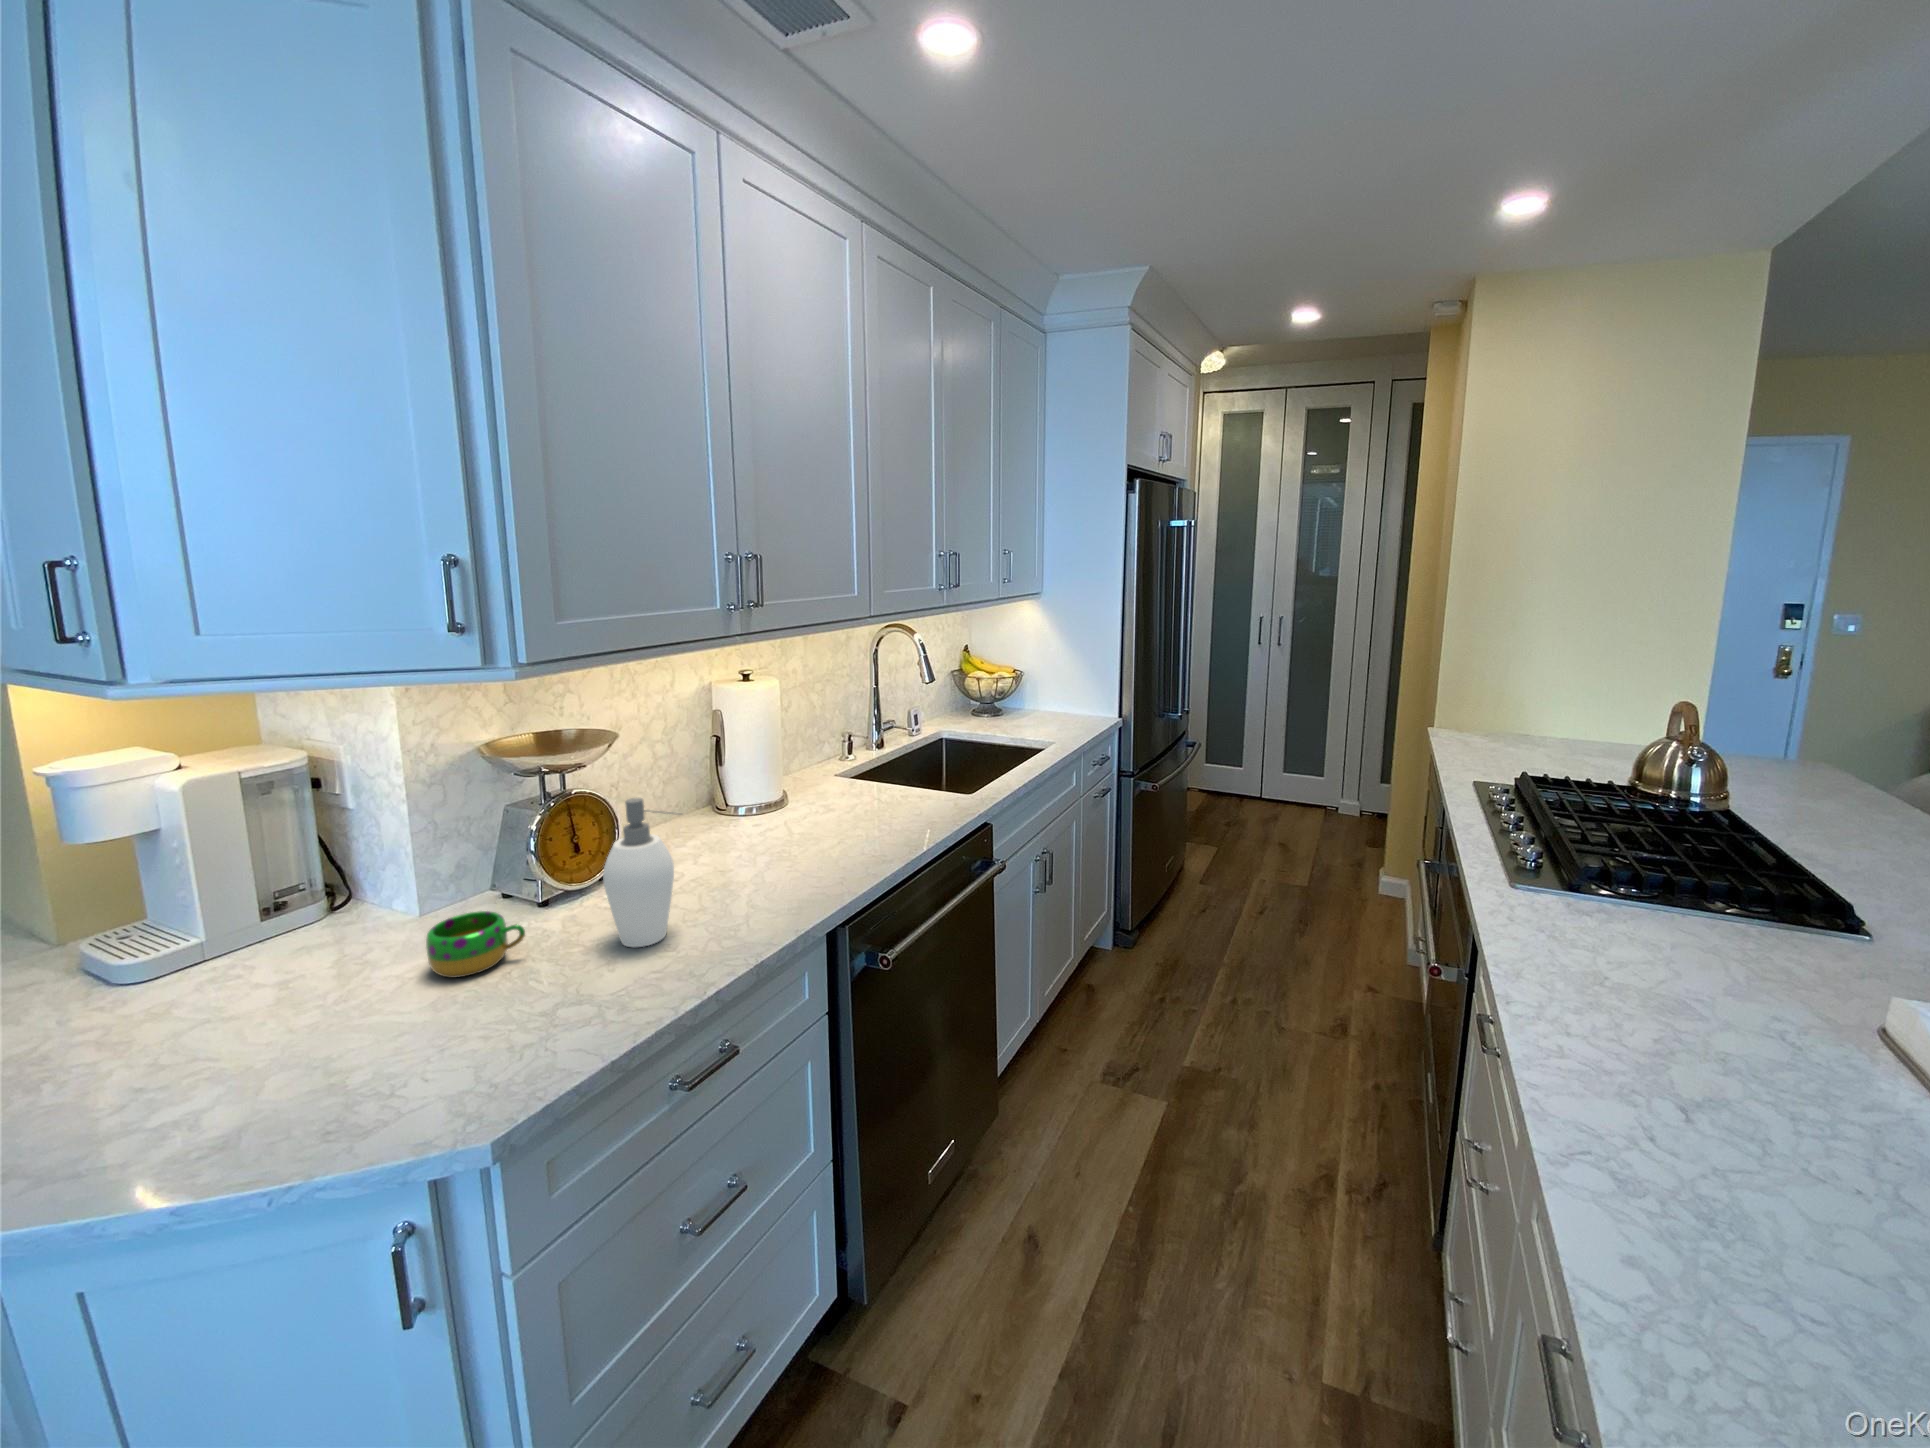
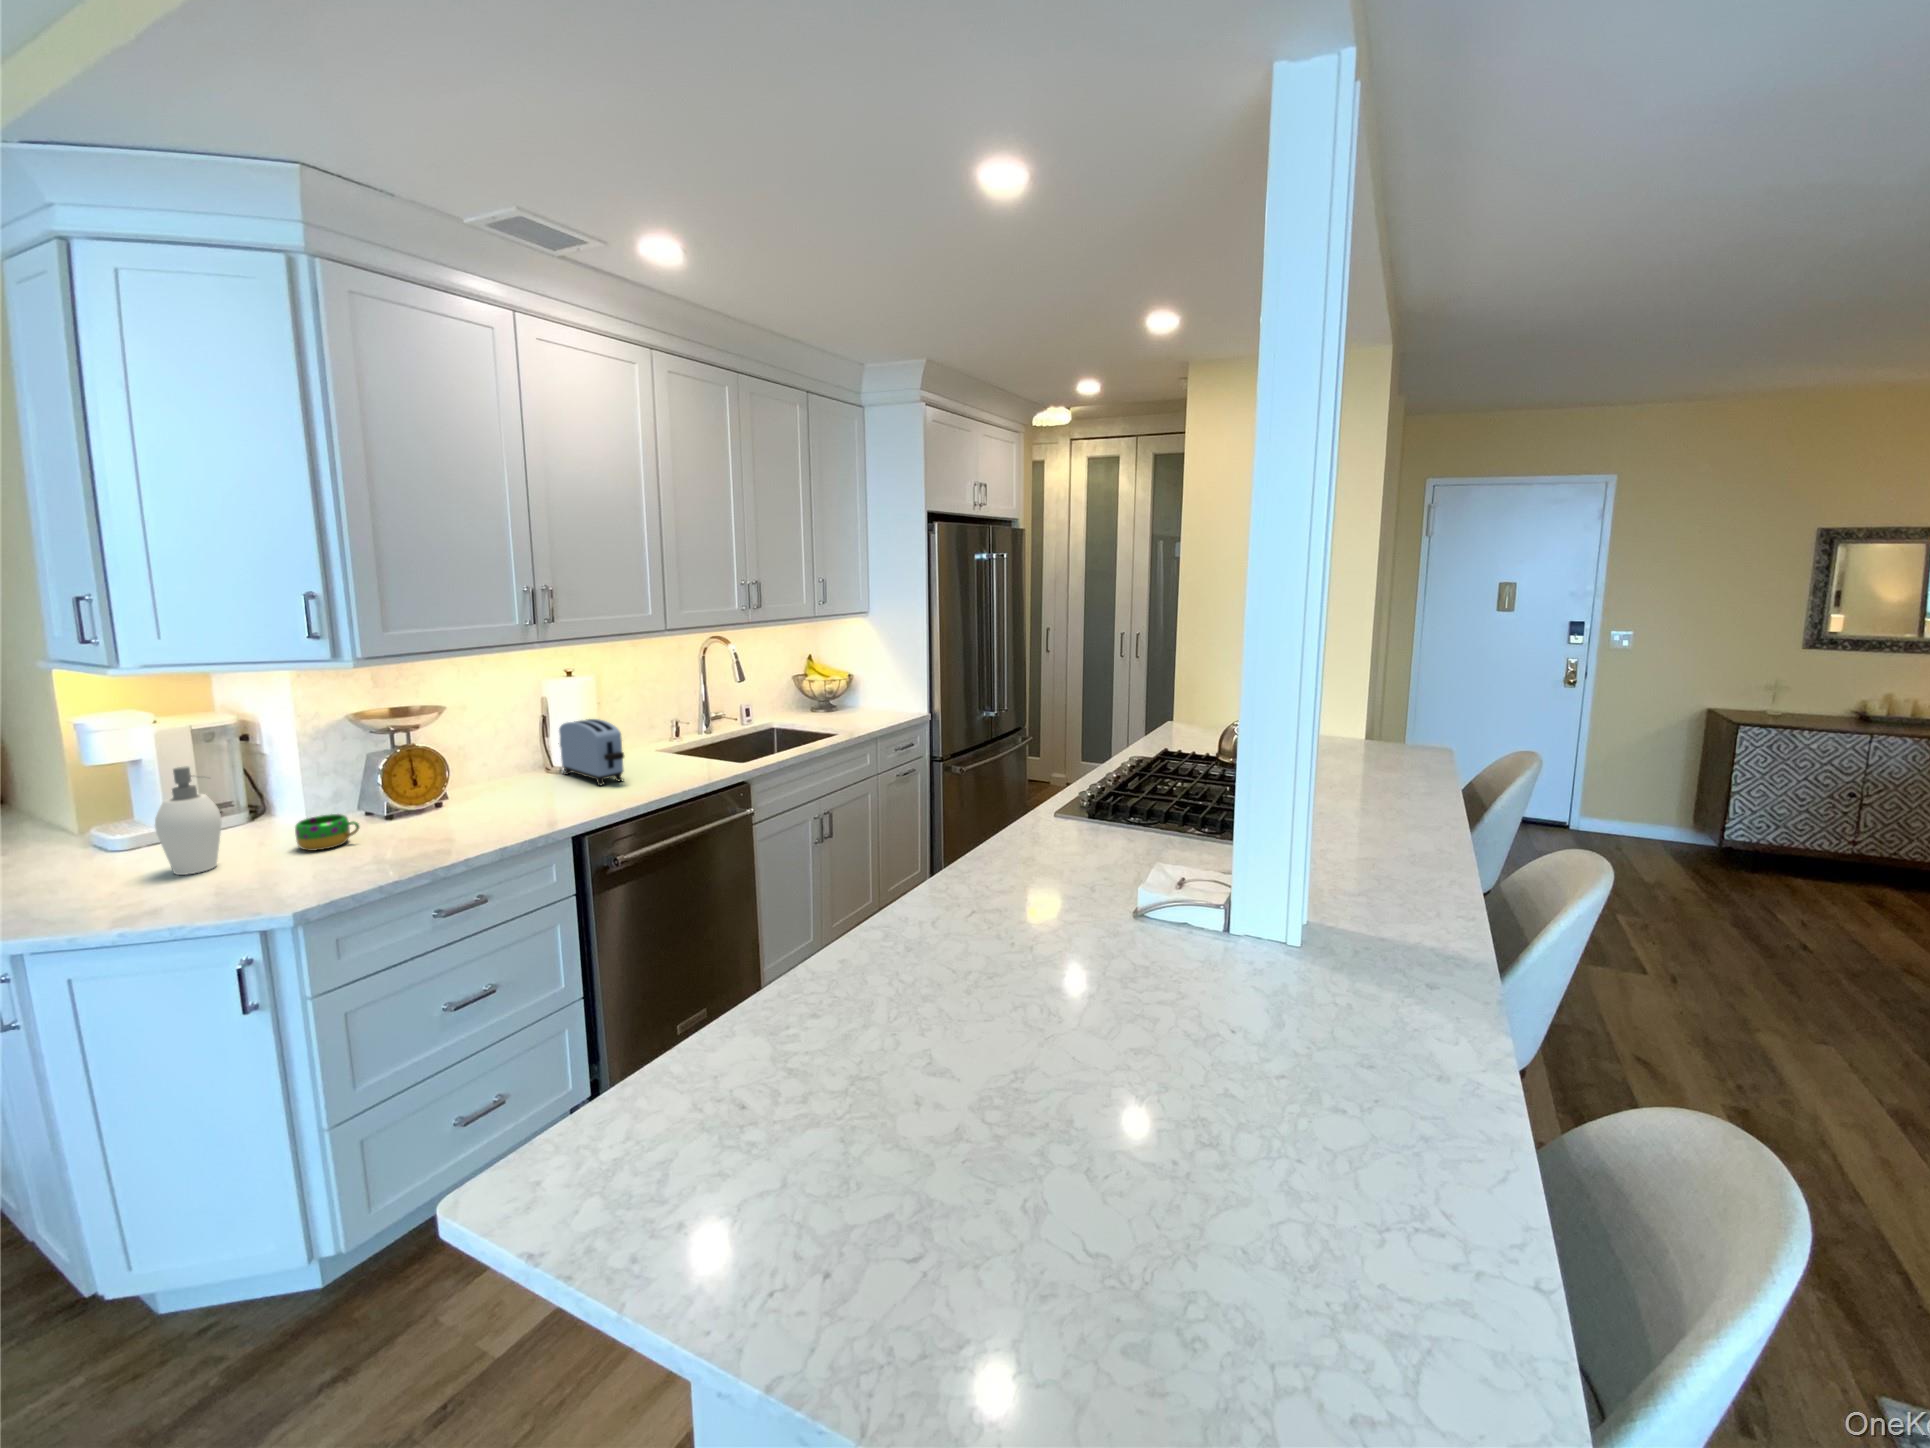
toaster: none [733,739,845,836] -> present [559,719,624,786]
soap dispenser: present [603,798,681,947] -> present [155,766,221,875]

